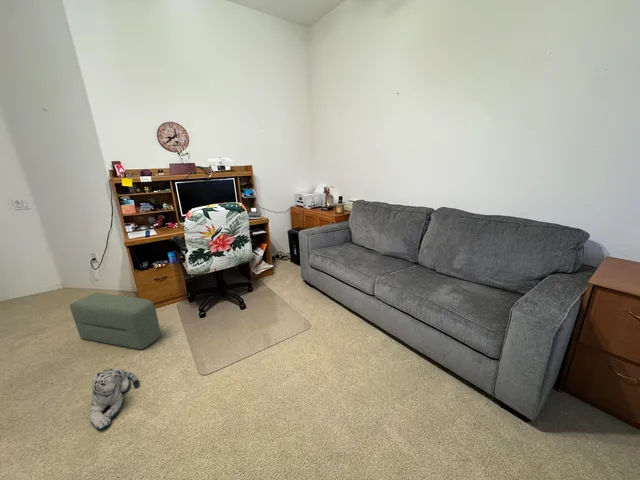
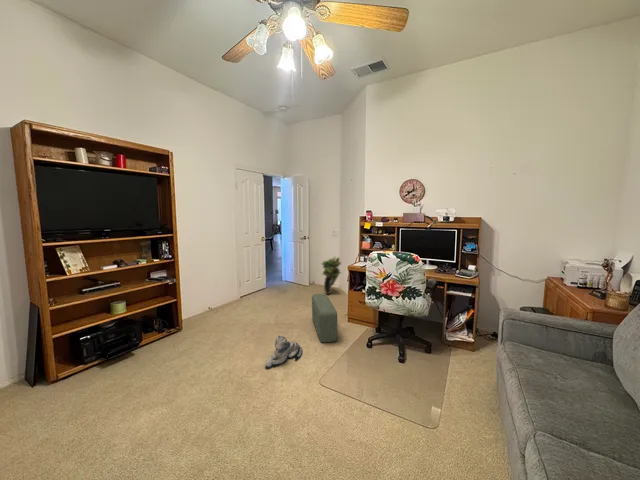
potted plant: none [20,241,71,305] -> present [322,258,341,295]

